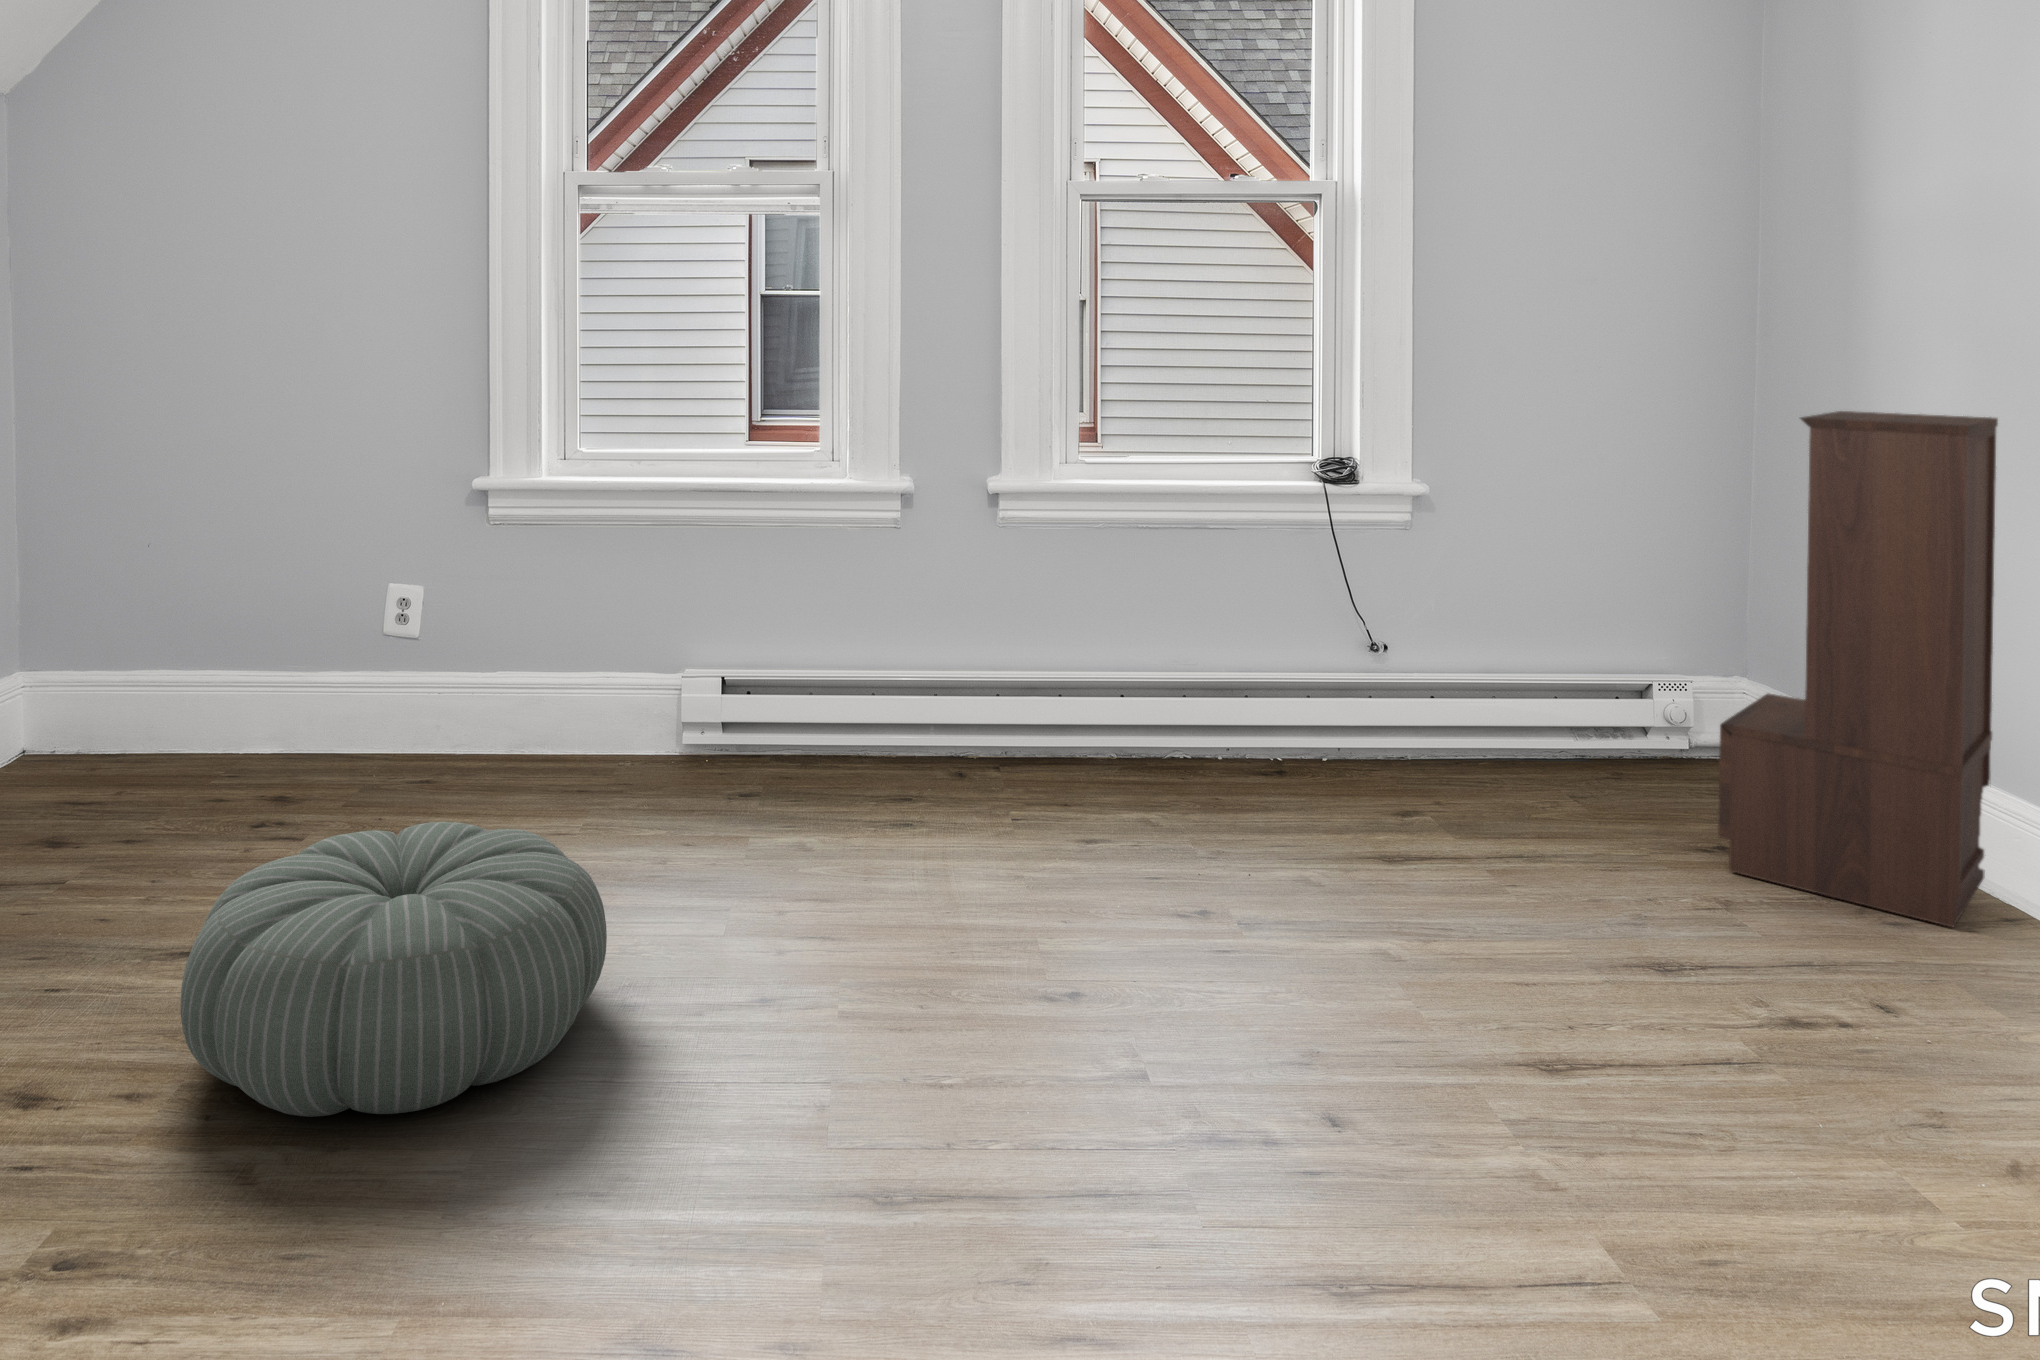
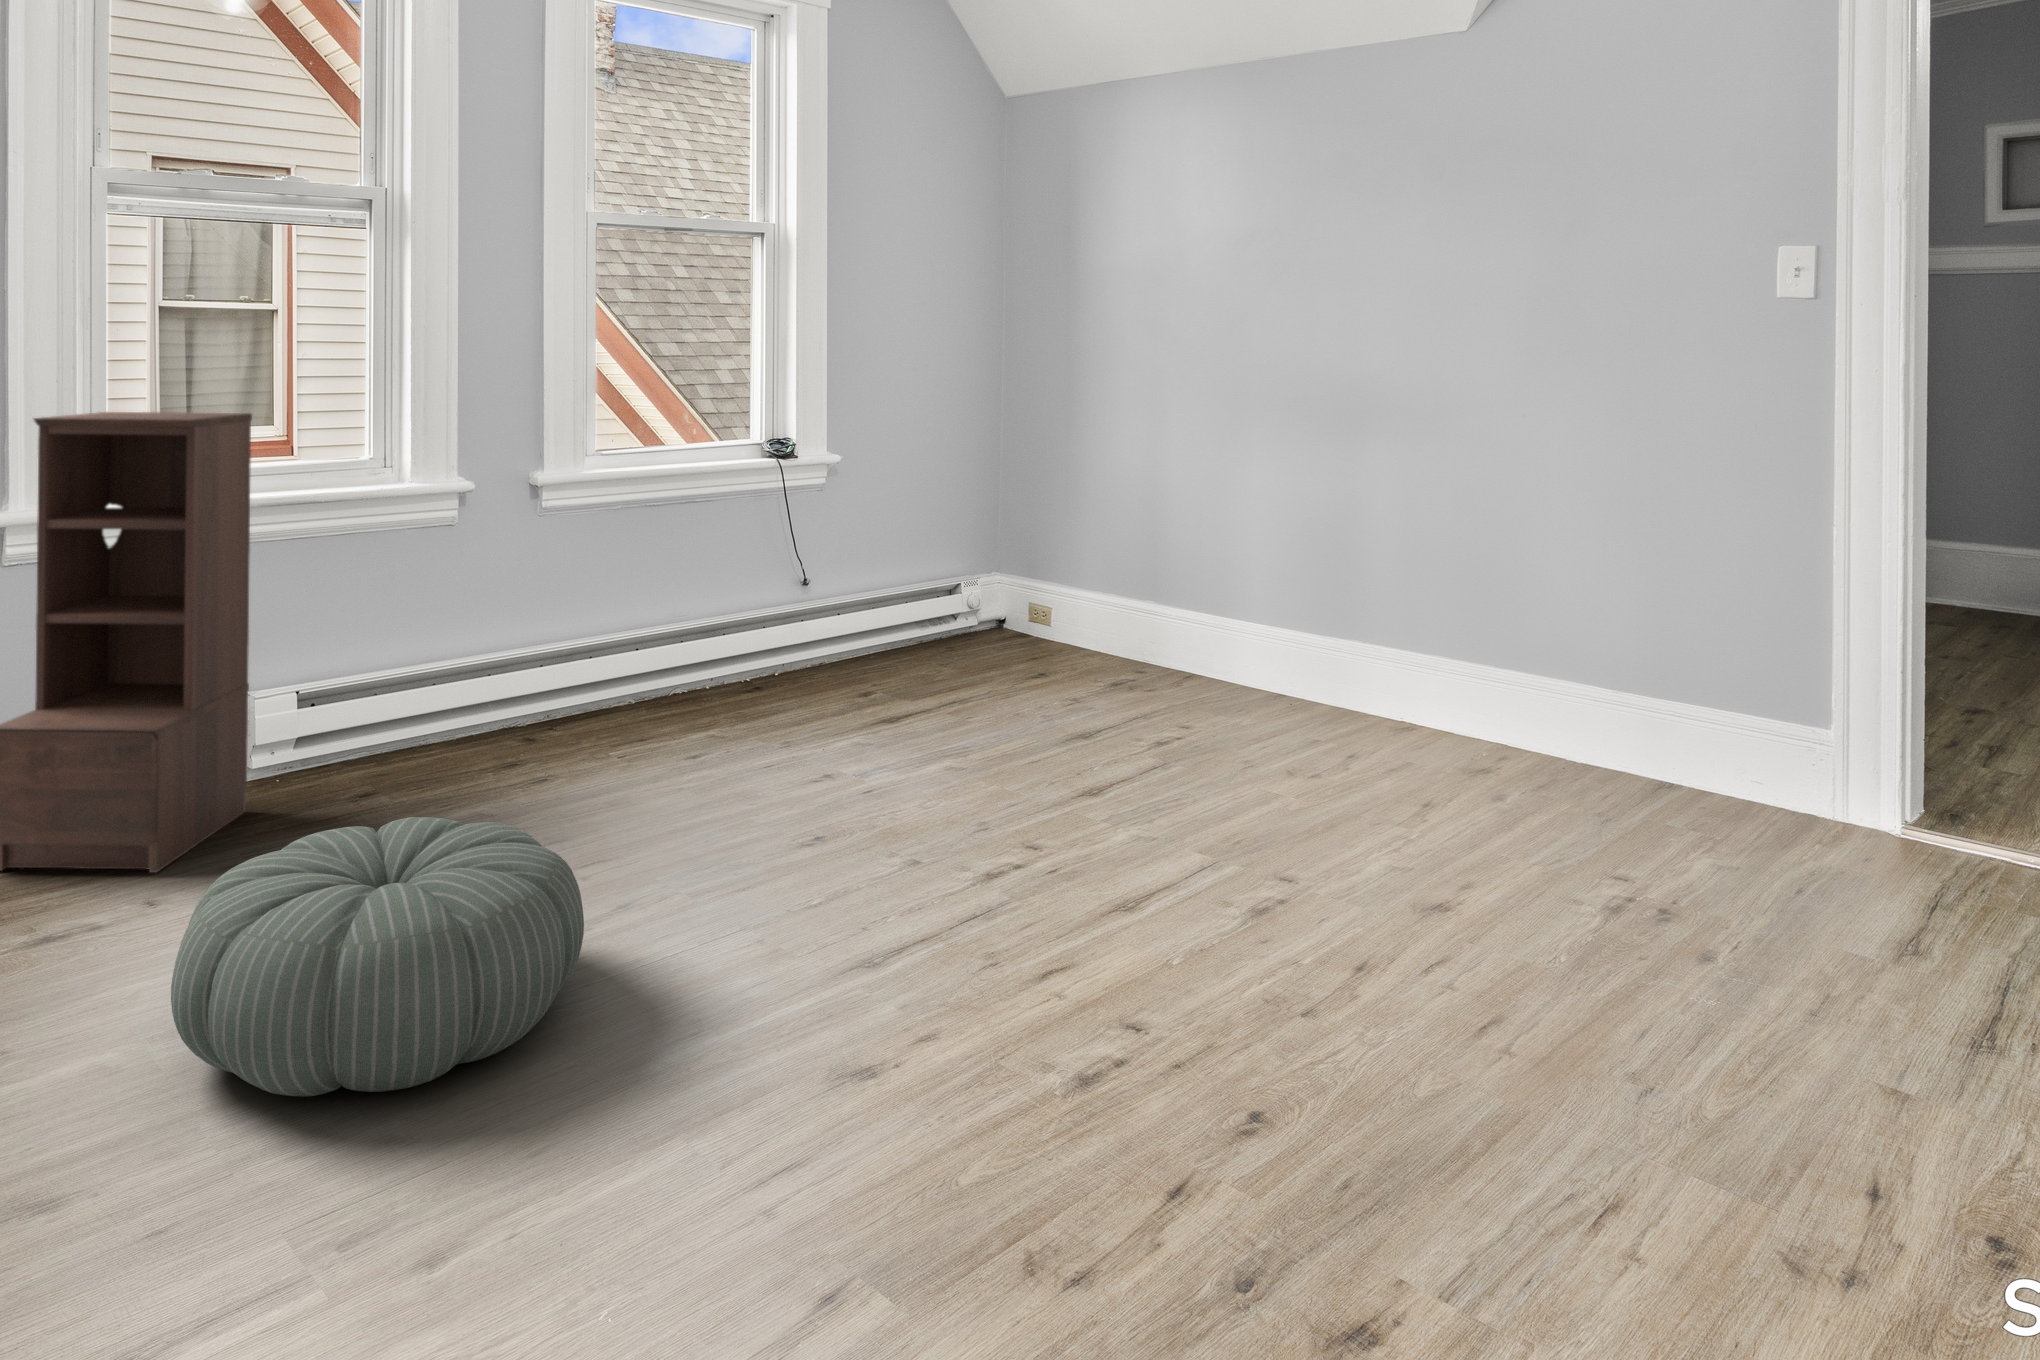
bookshelf: present [1718,411,1998,927] -> present [0,412,252,873]

